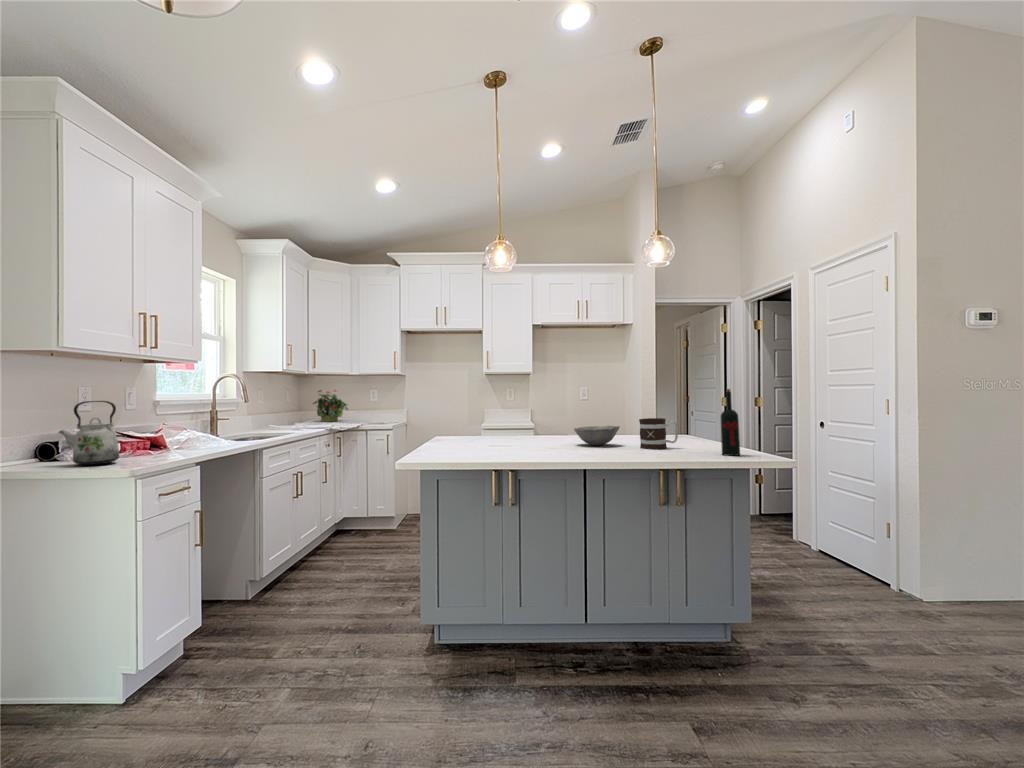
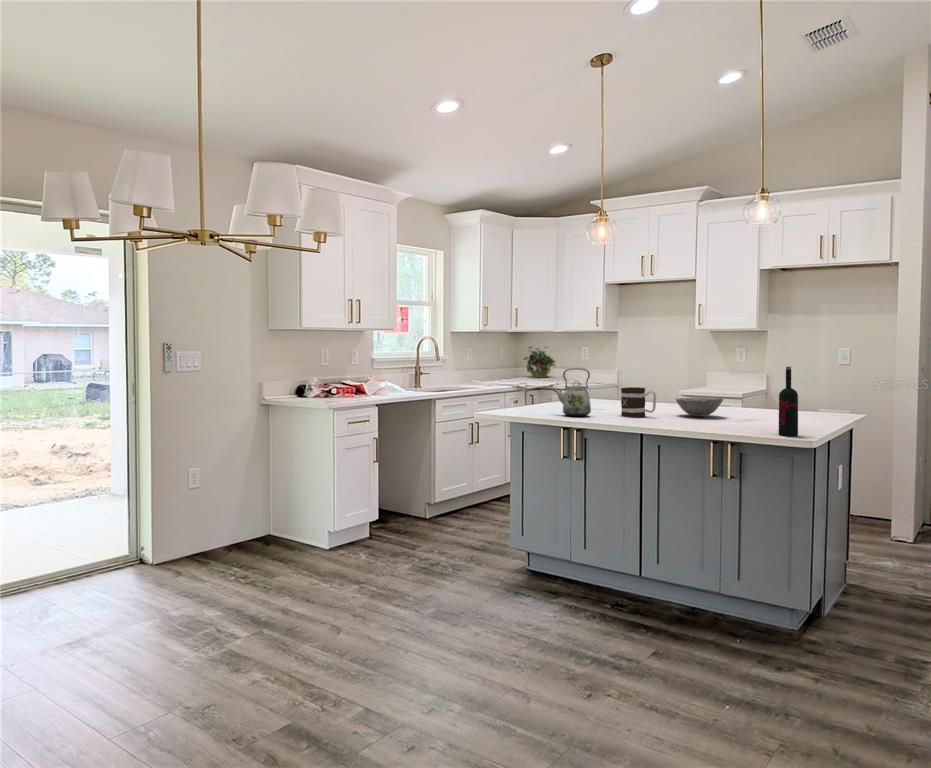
kettle: present [58,401,119,465] -> present [553,369,591,416]
mug: present [639,418,678,450] -> present [621,387,656,417]

